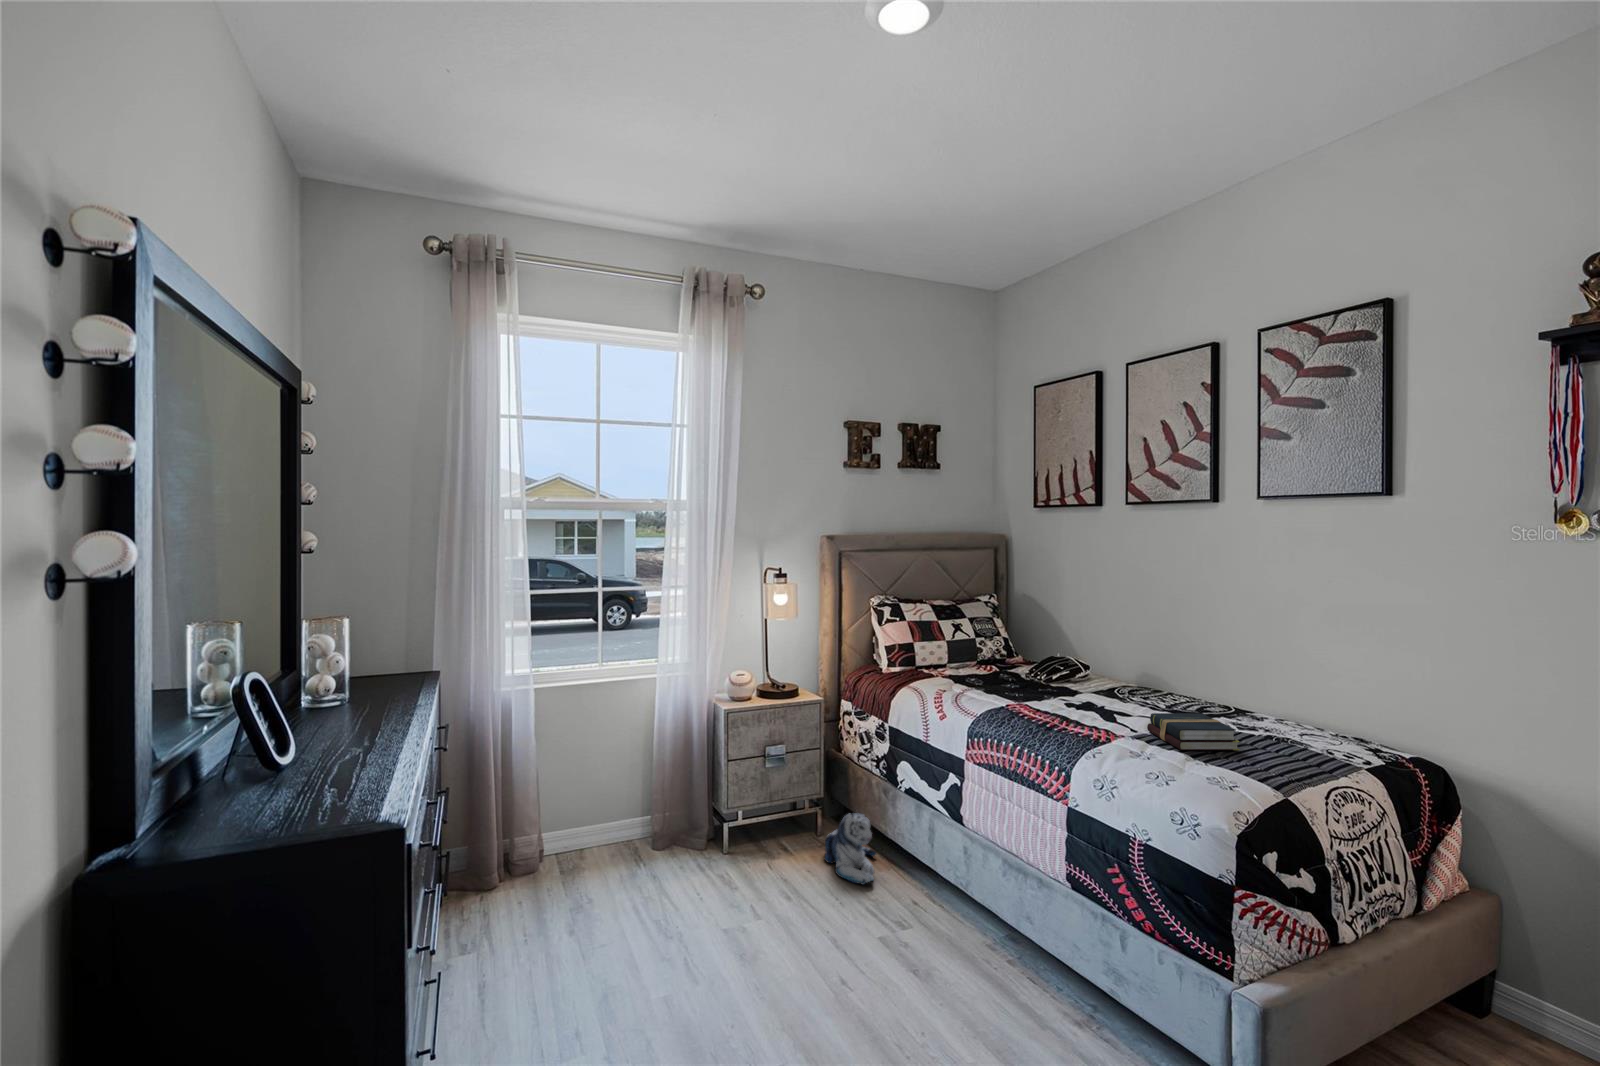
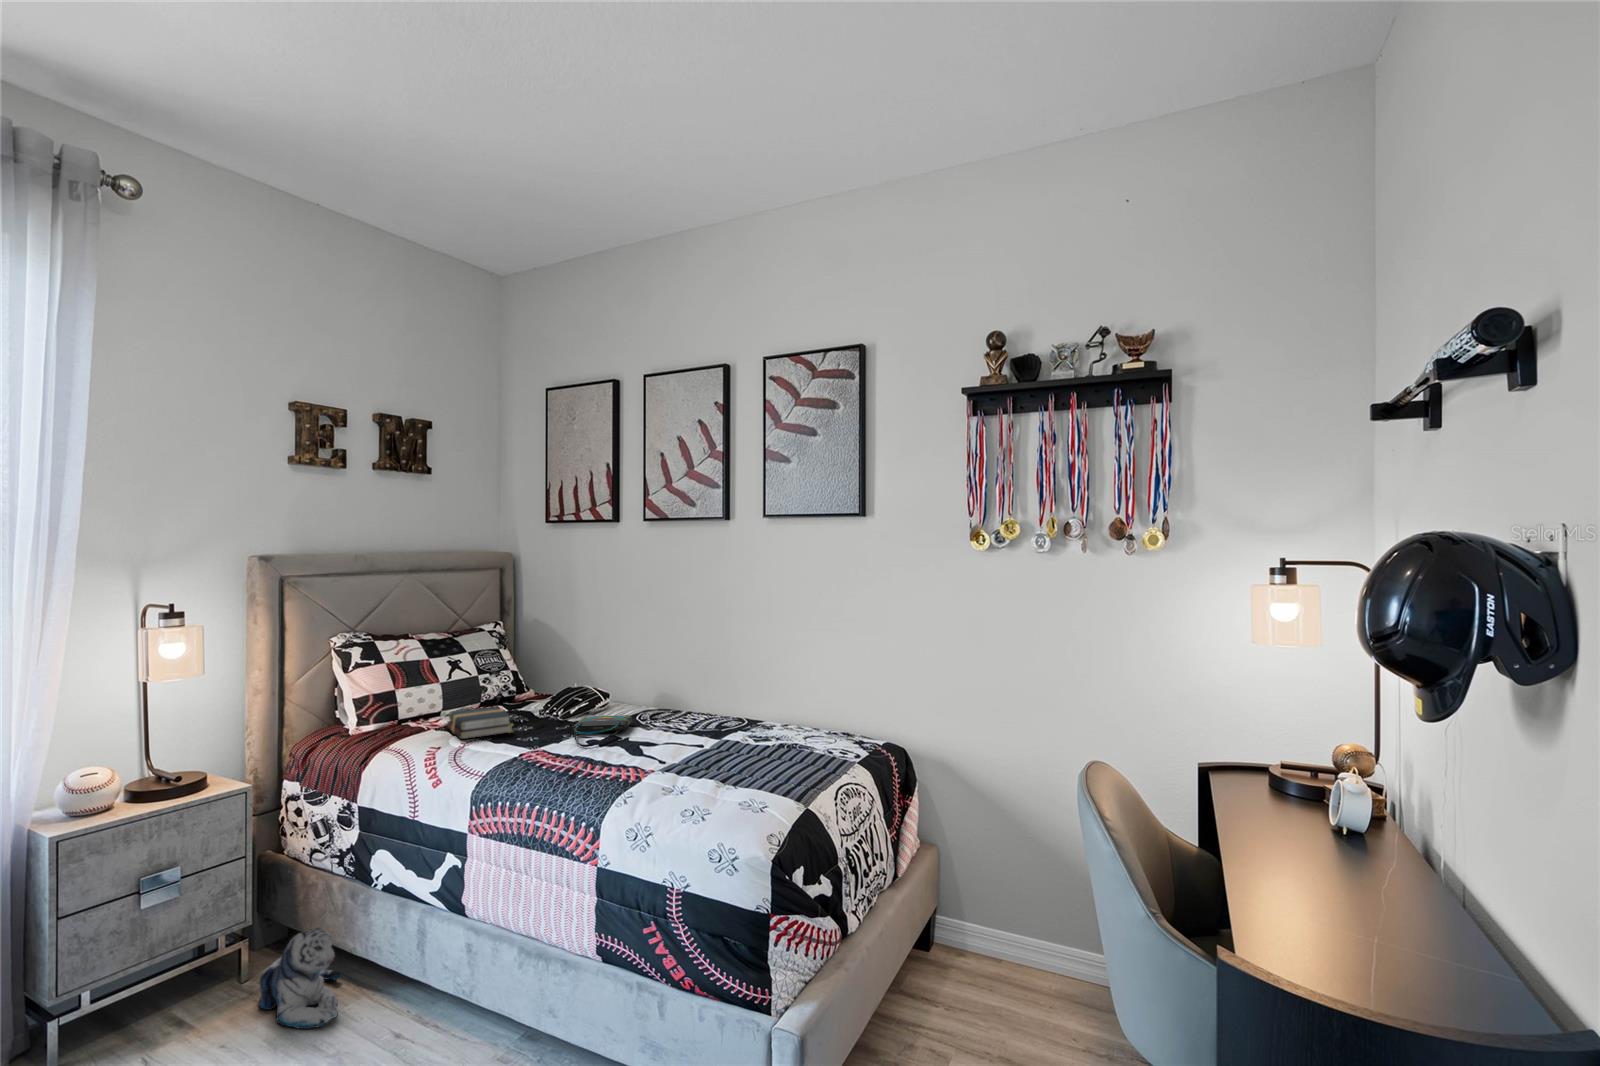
tote bag: none [1050,683,1113,708] -> present [567,715,632,747]
hardback book: present [1147,713,1240,750] -> present [447,706,513,739]

